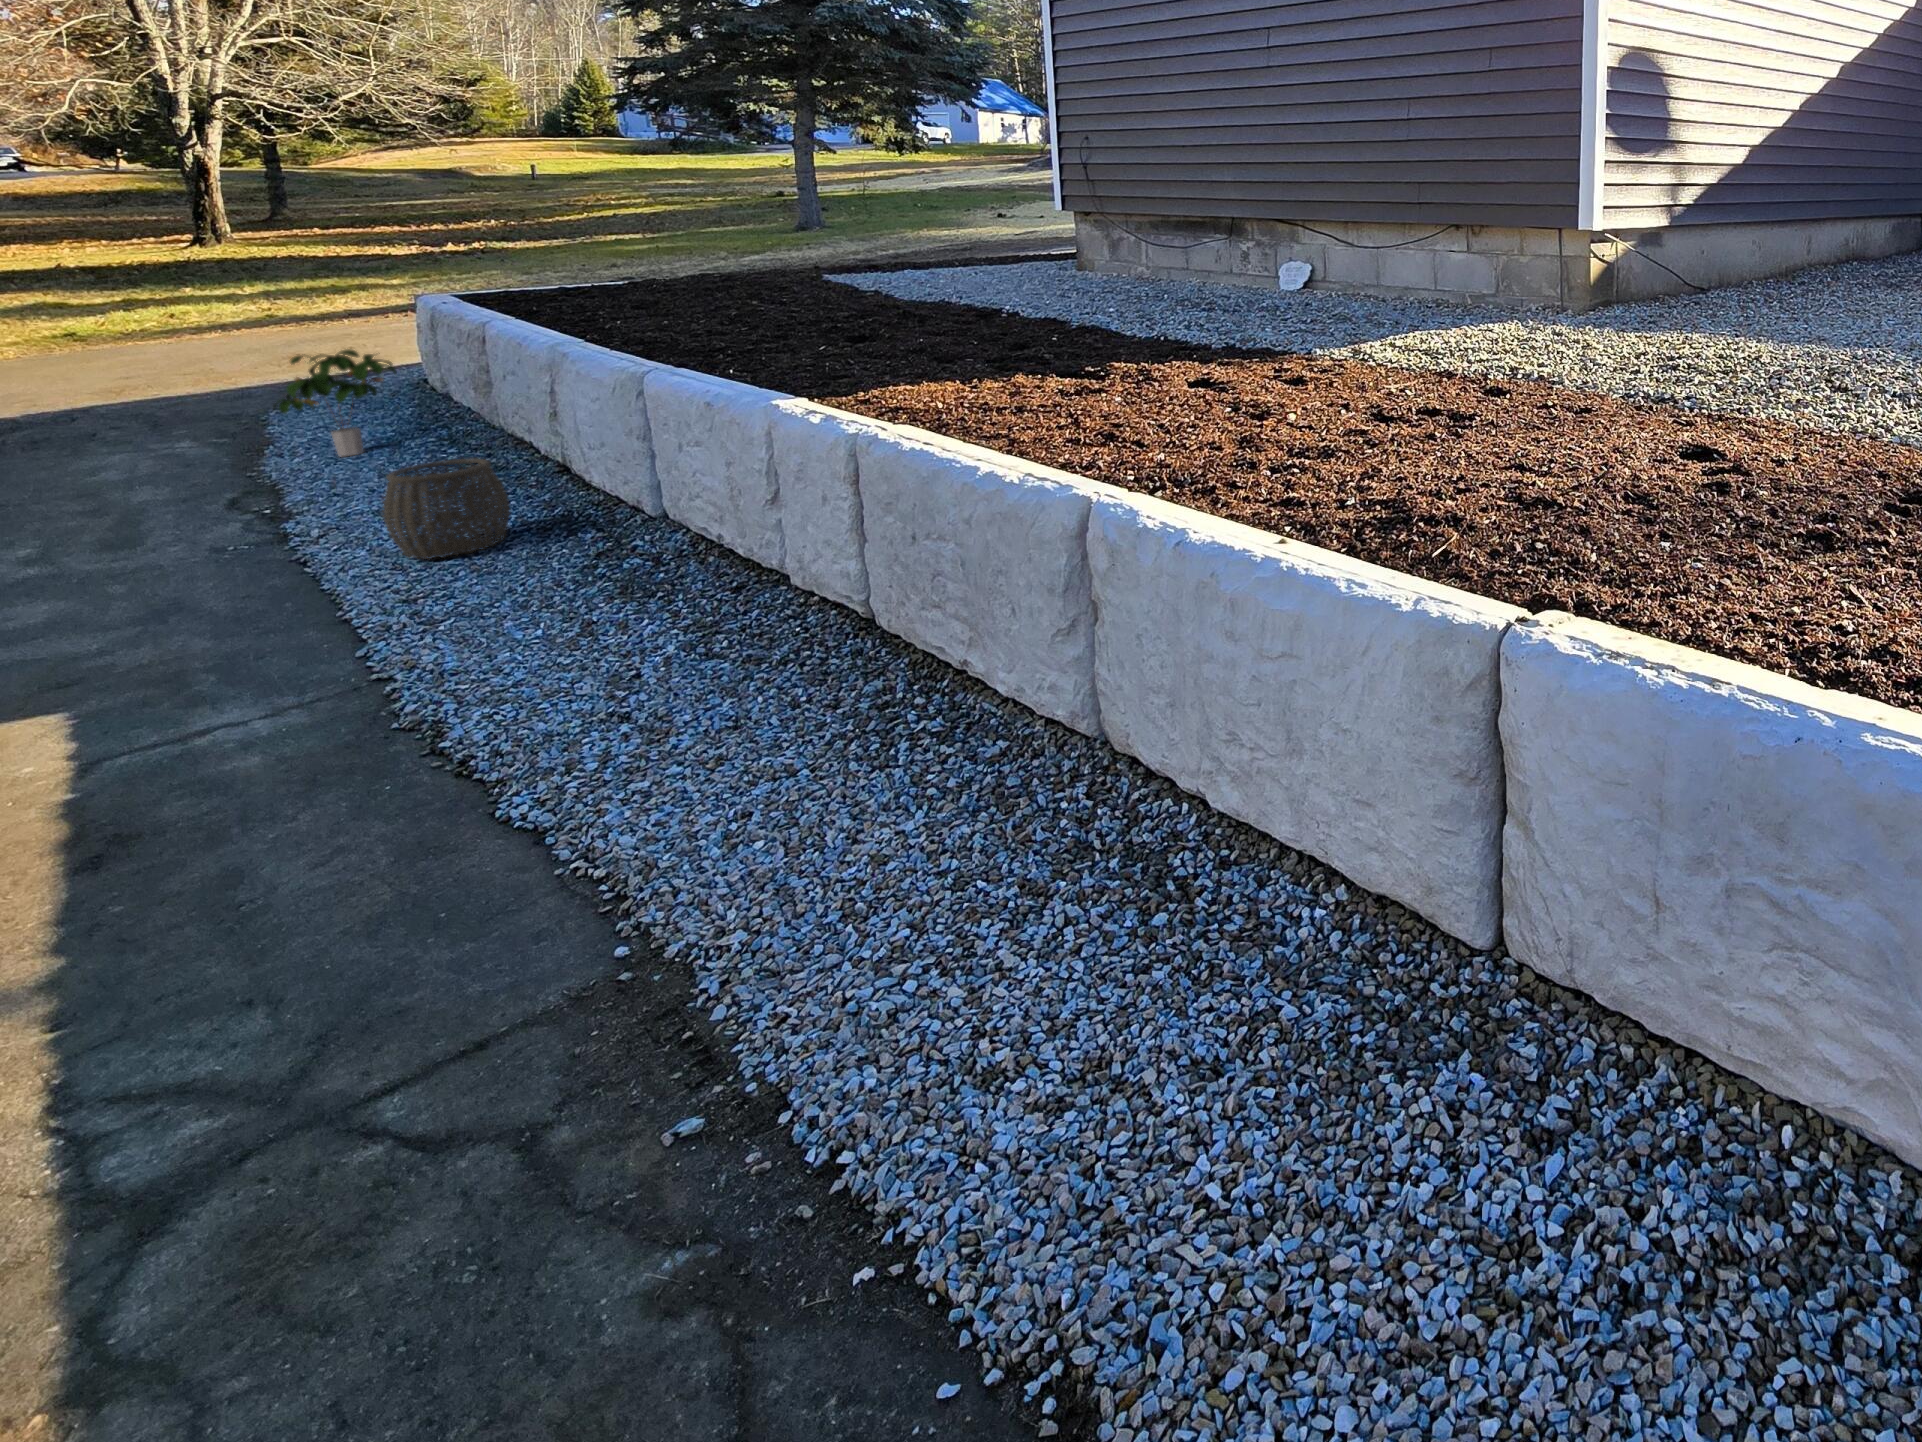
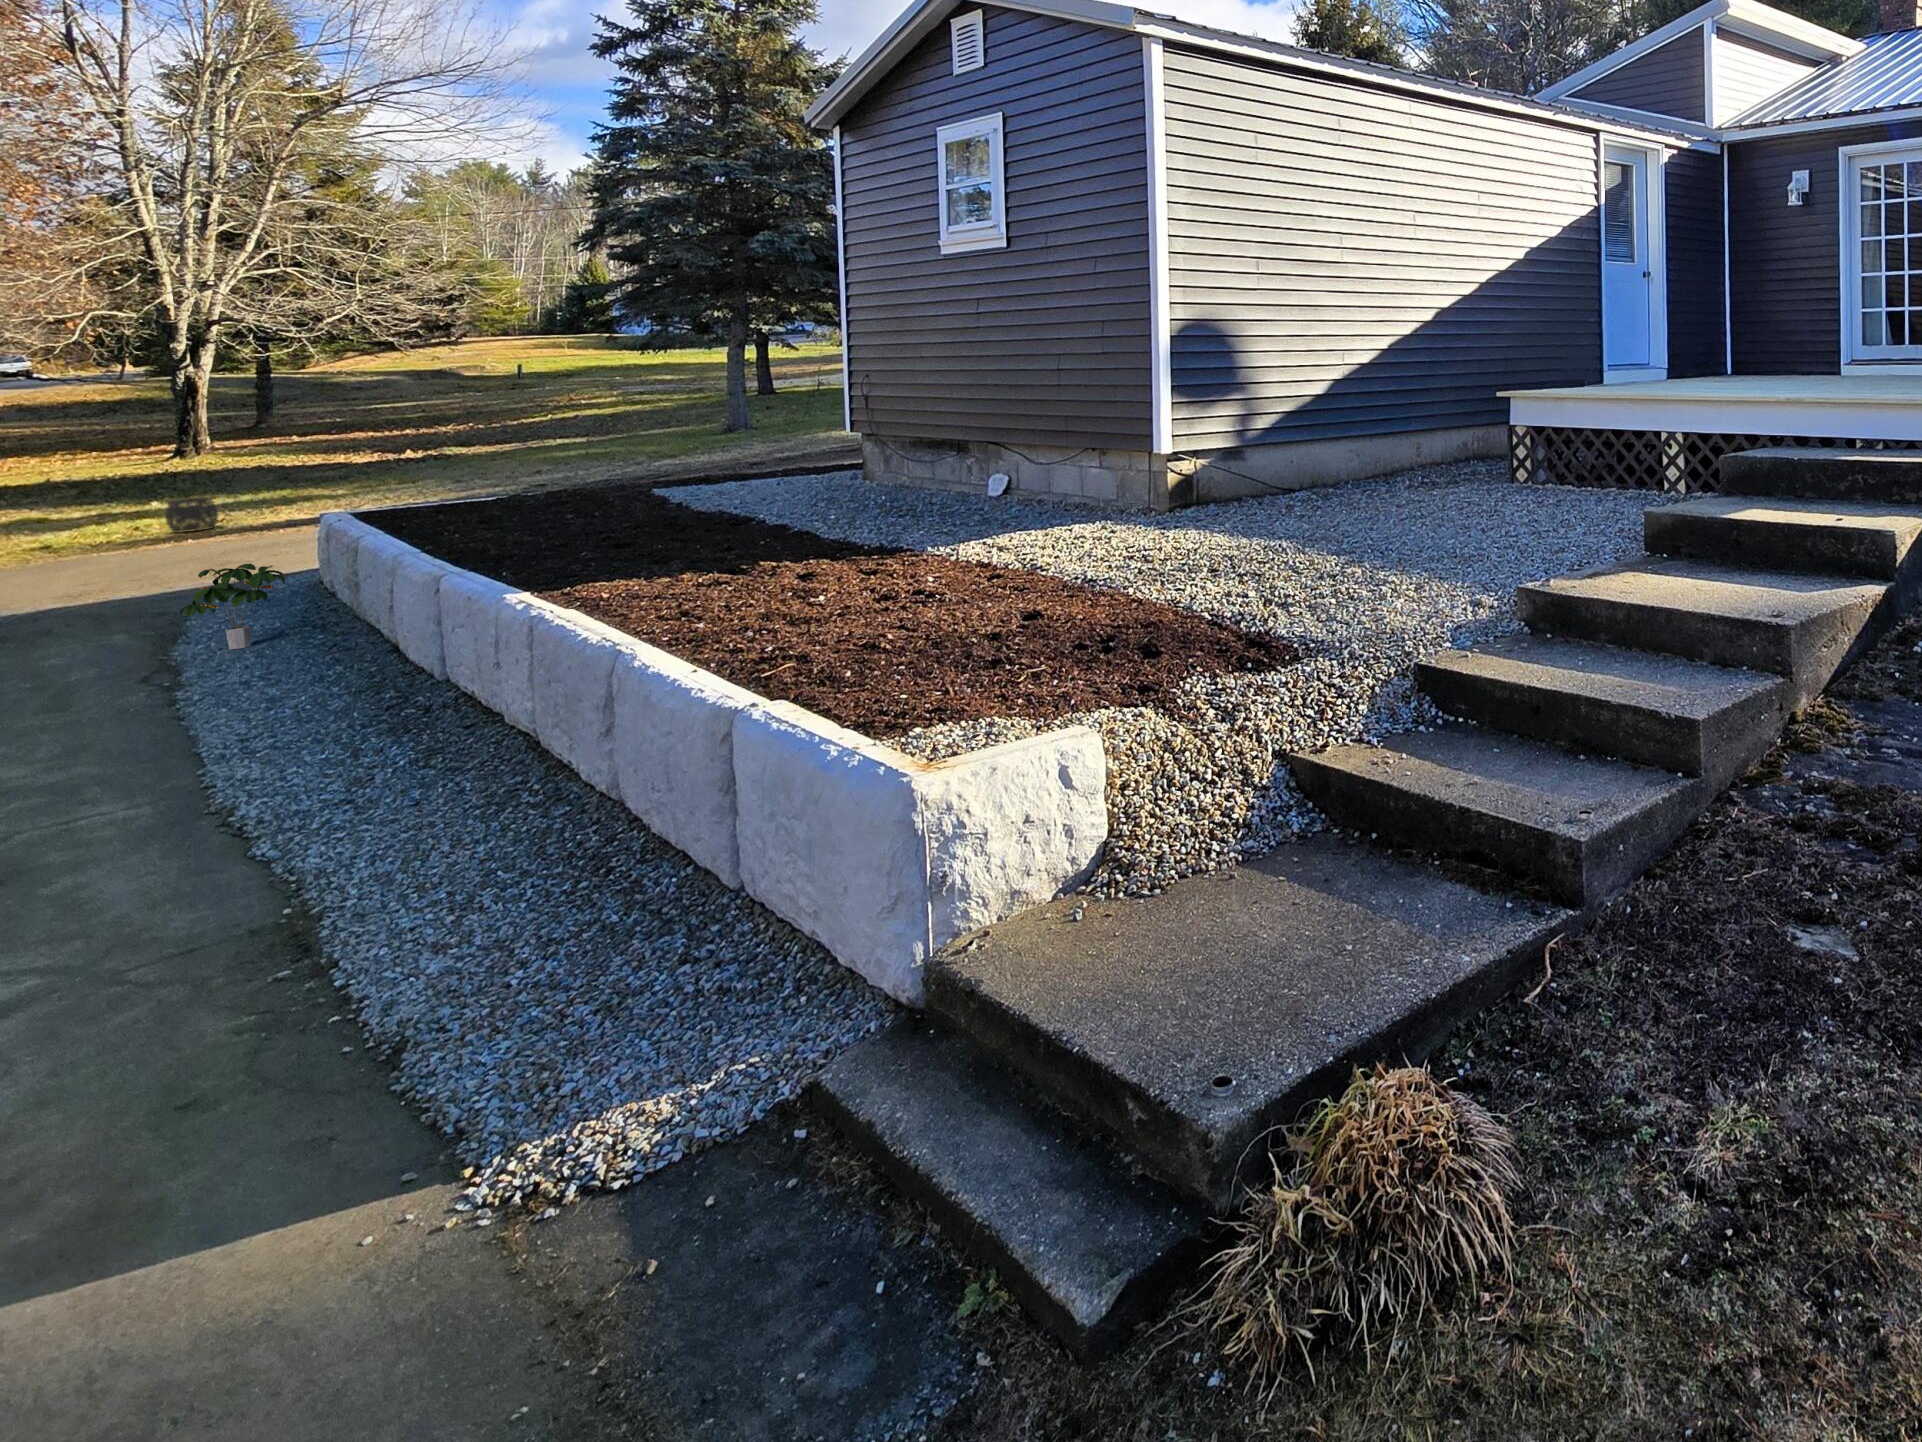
woven basket: present [382,458,510,559] -> present [165,497,218,533]

